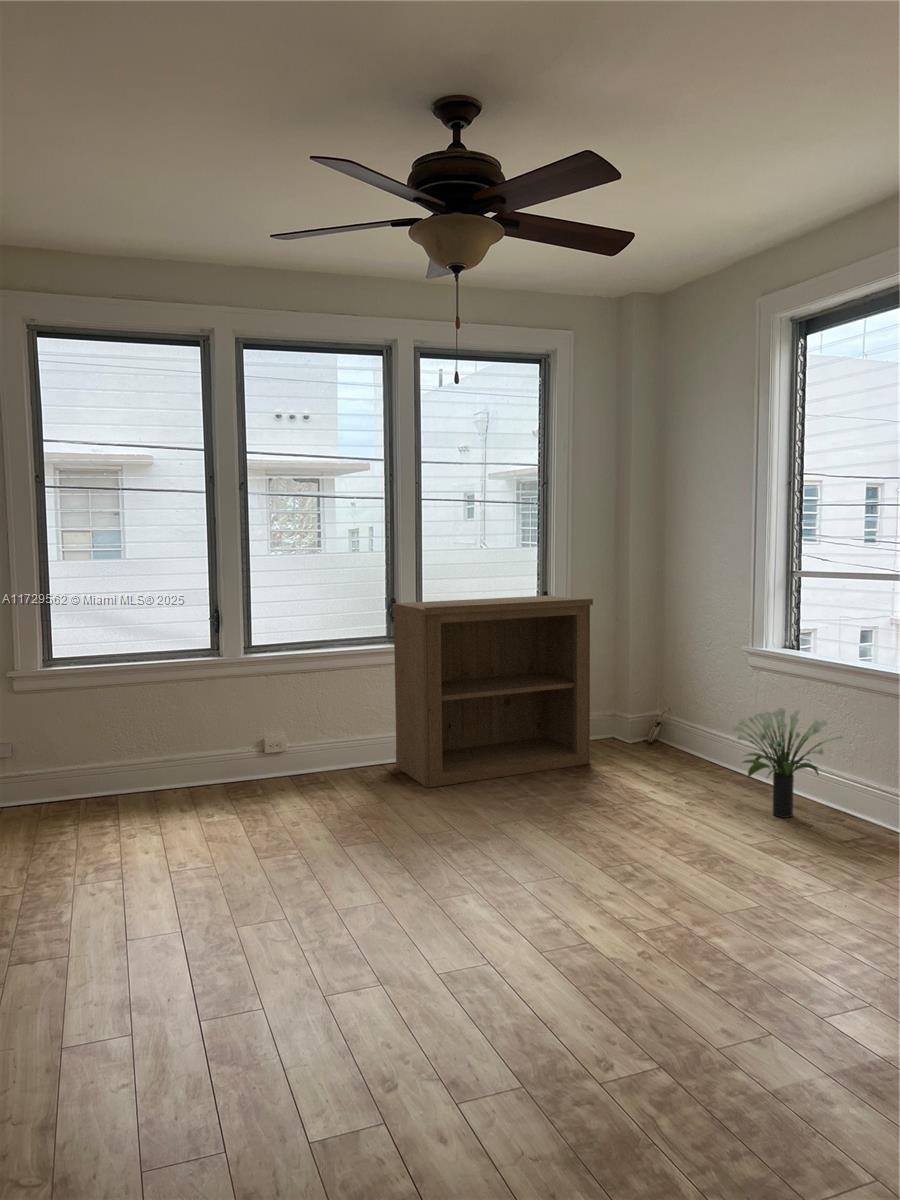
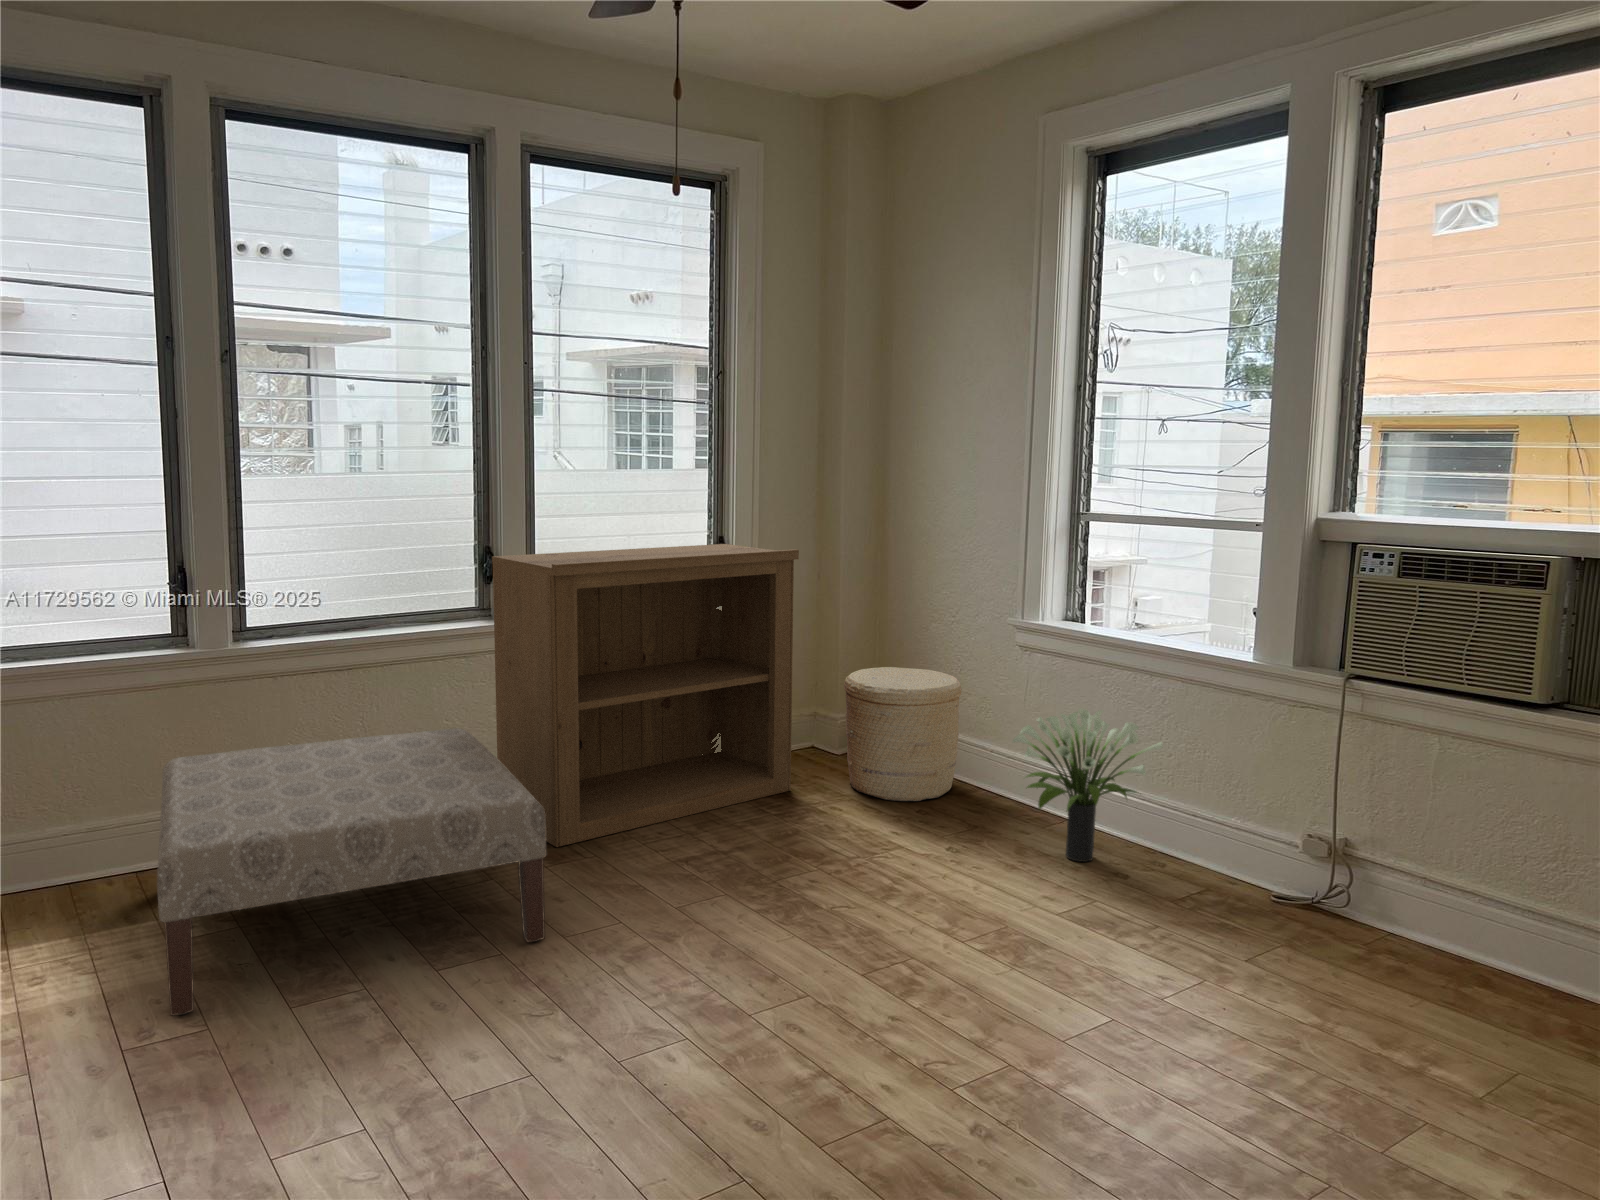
woven basket: none [627,681,712,774] -> present [844,667,962,801]
ottoman: none [197,710,409,856] -> present [157,728,547,1015]

